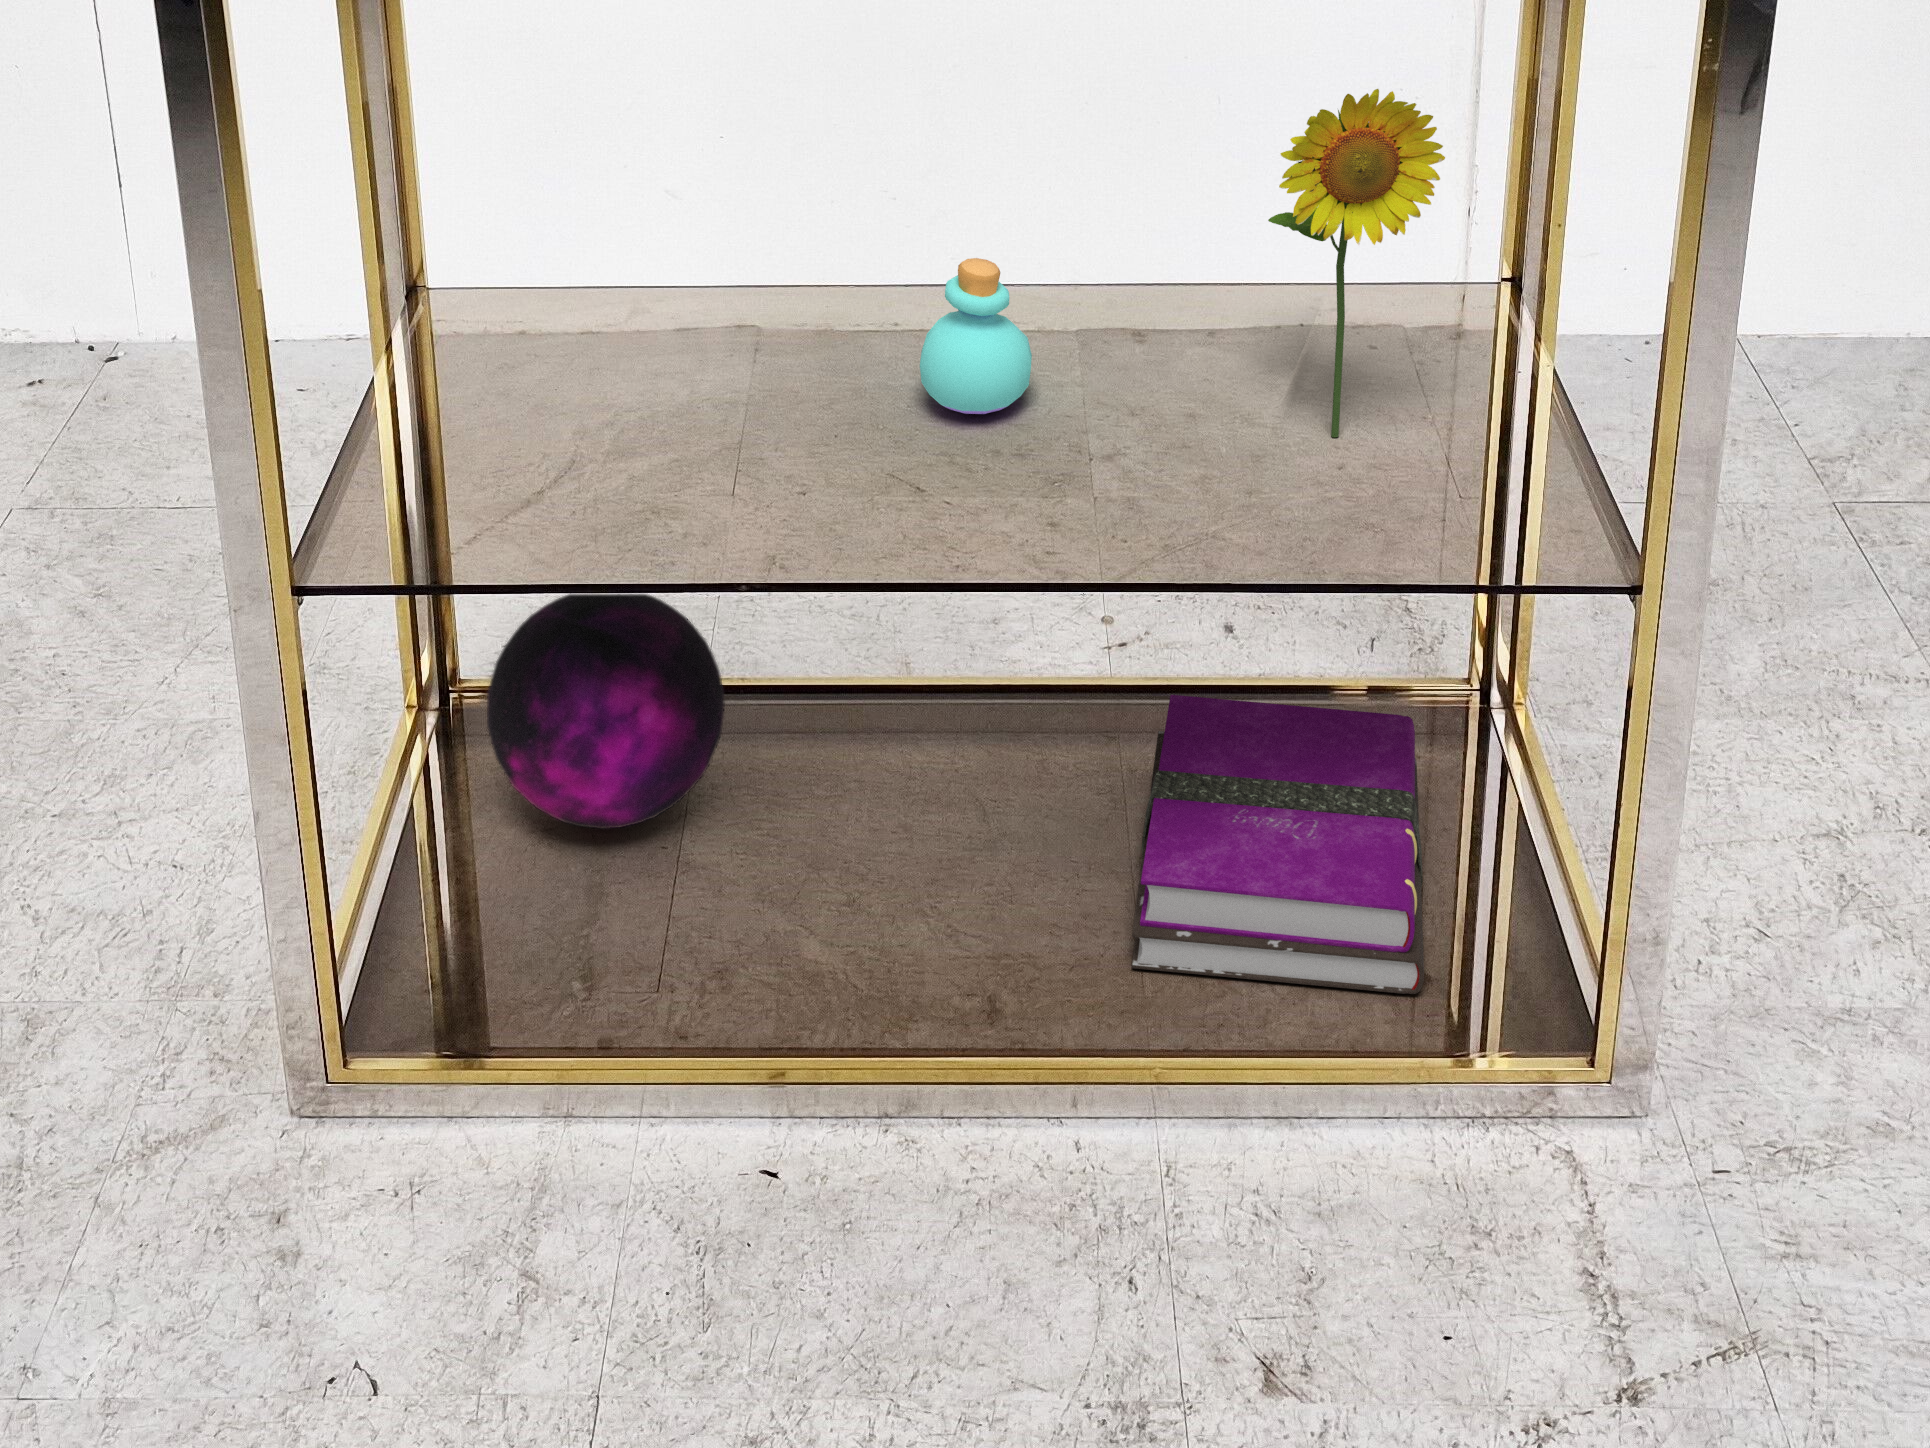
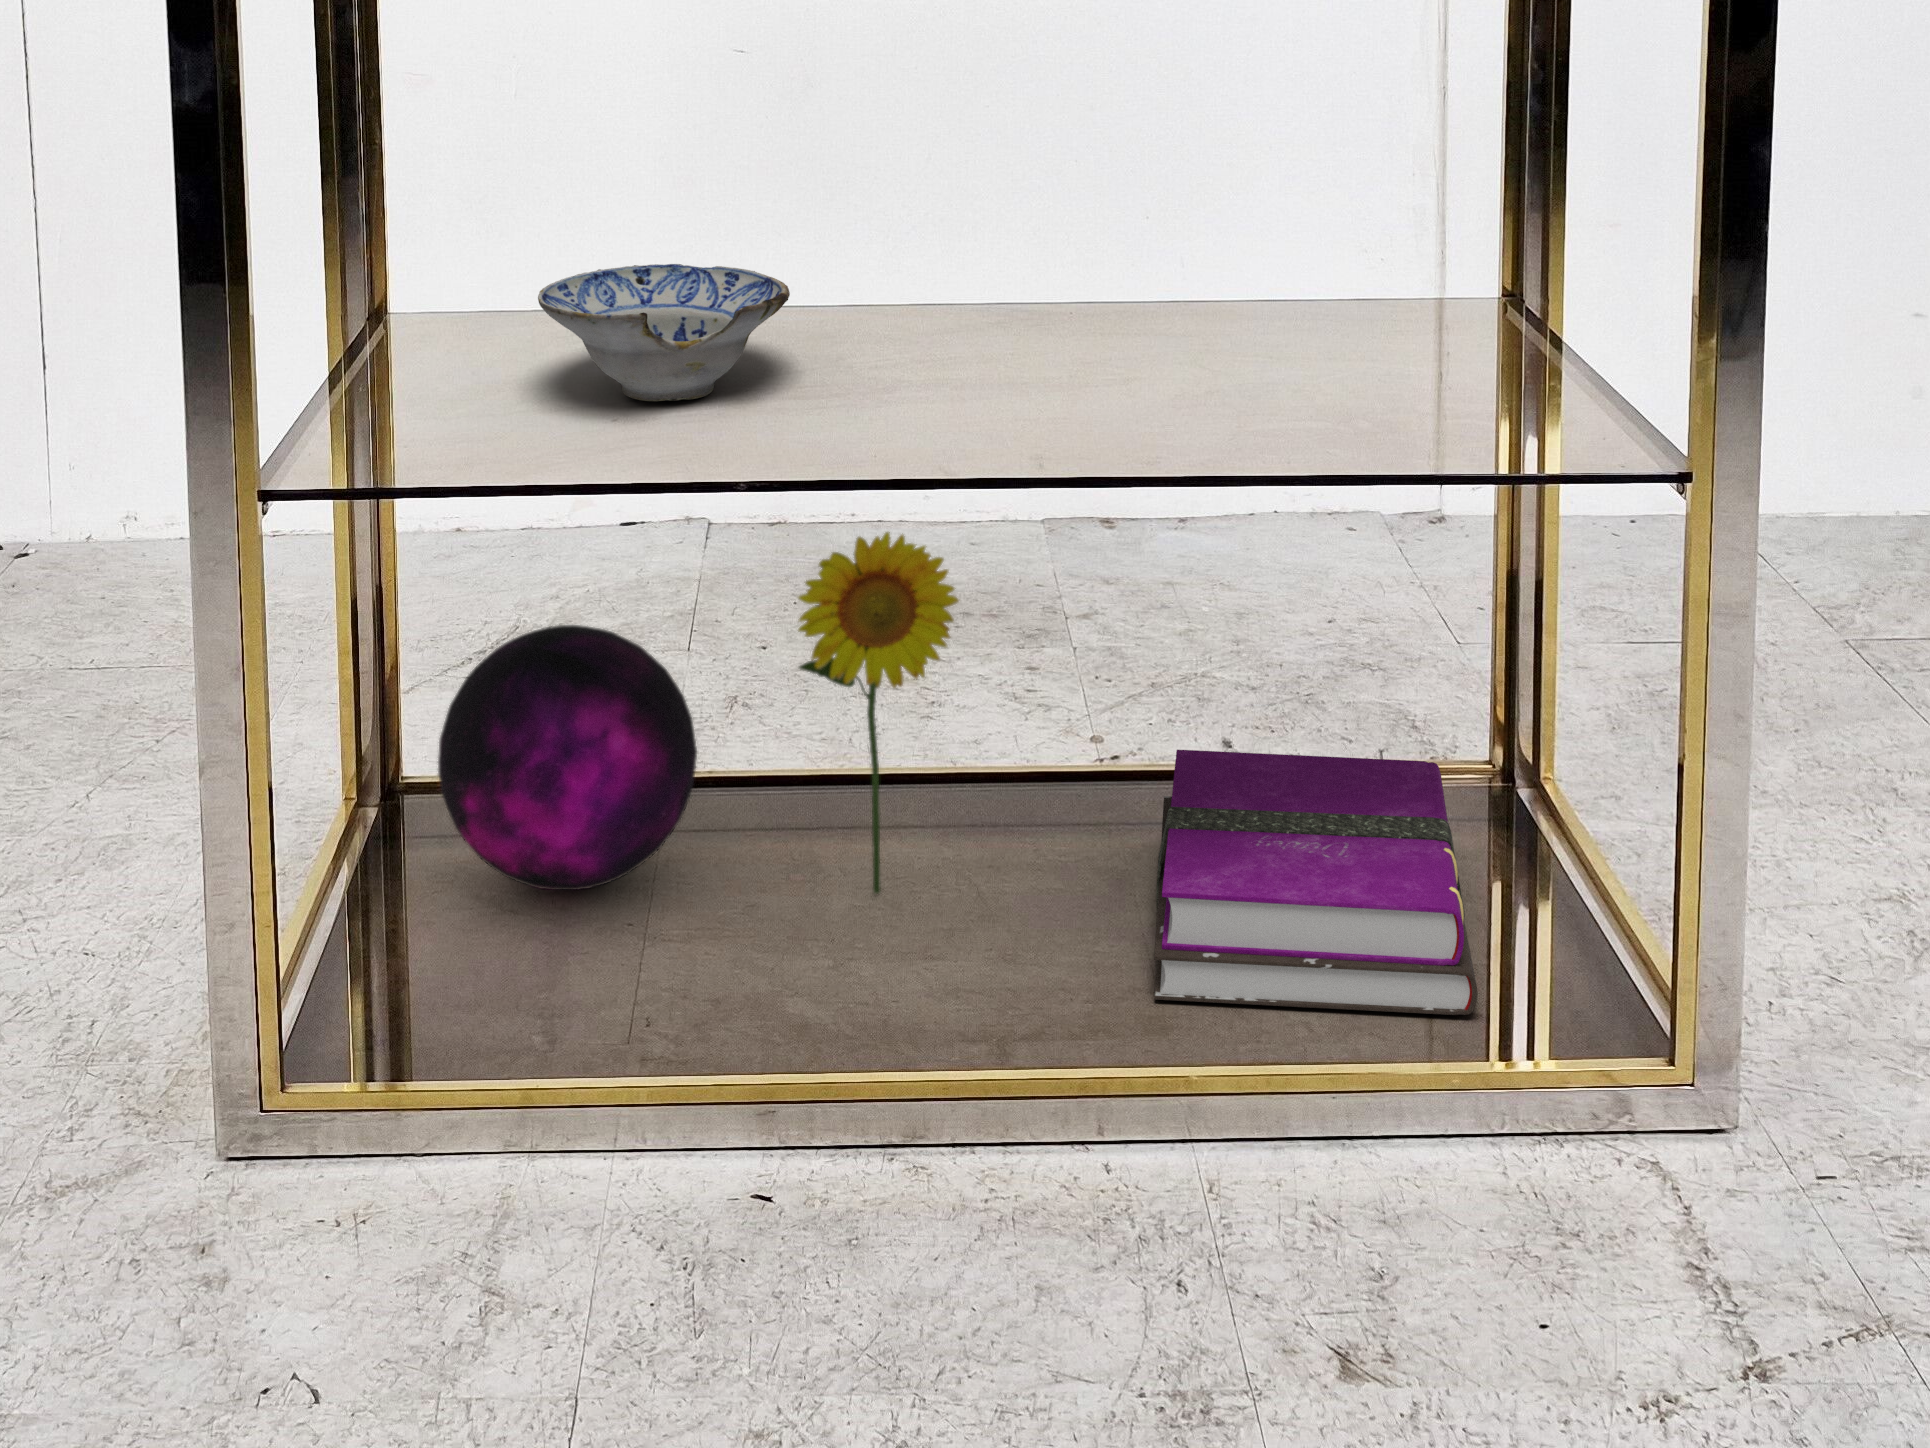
flower: present [1268,89,1445,437] -> present [798,532,959,894]
perfume bottle: present [920,258,1032,414] -> none [913,219,1029,384]
ceramic bowl: none [562,271,803,426] -> present [538,264,790,401]

